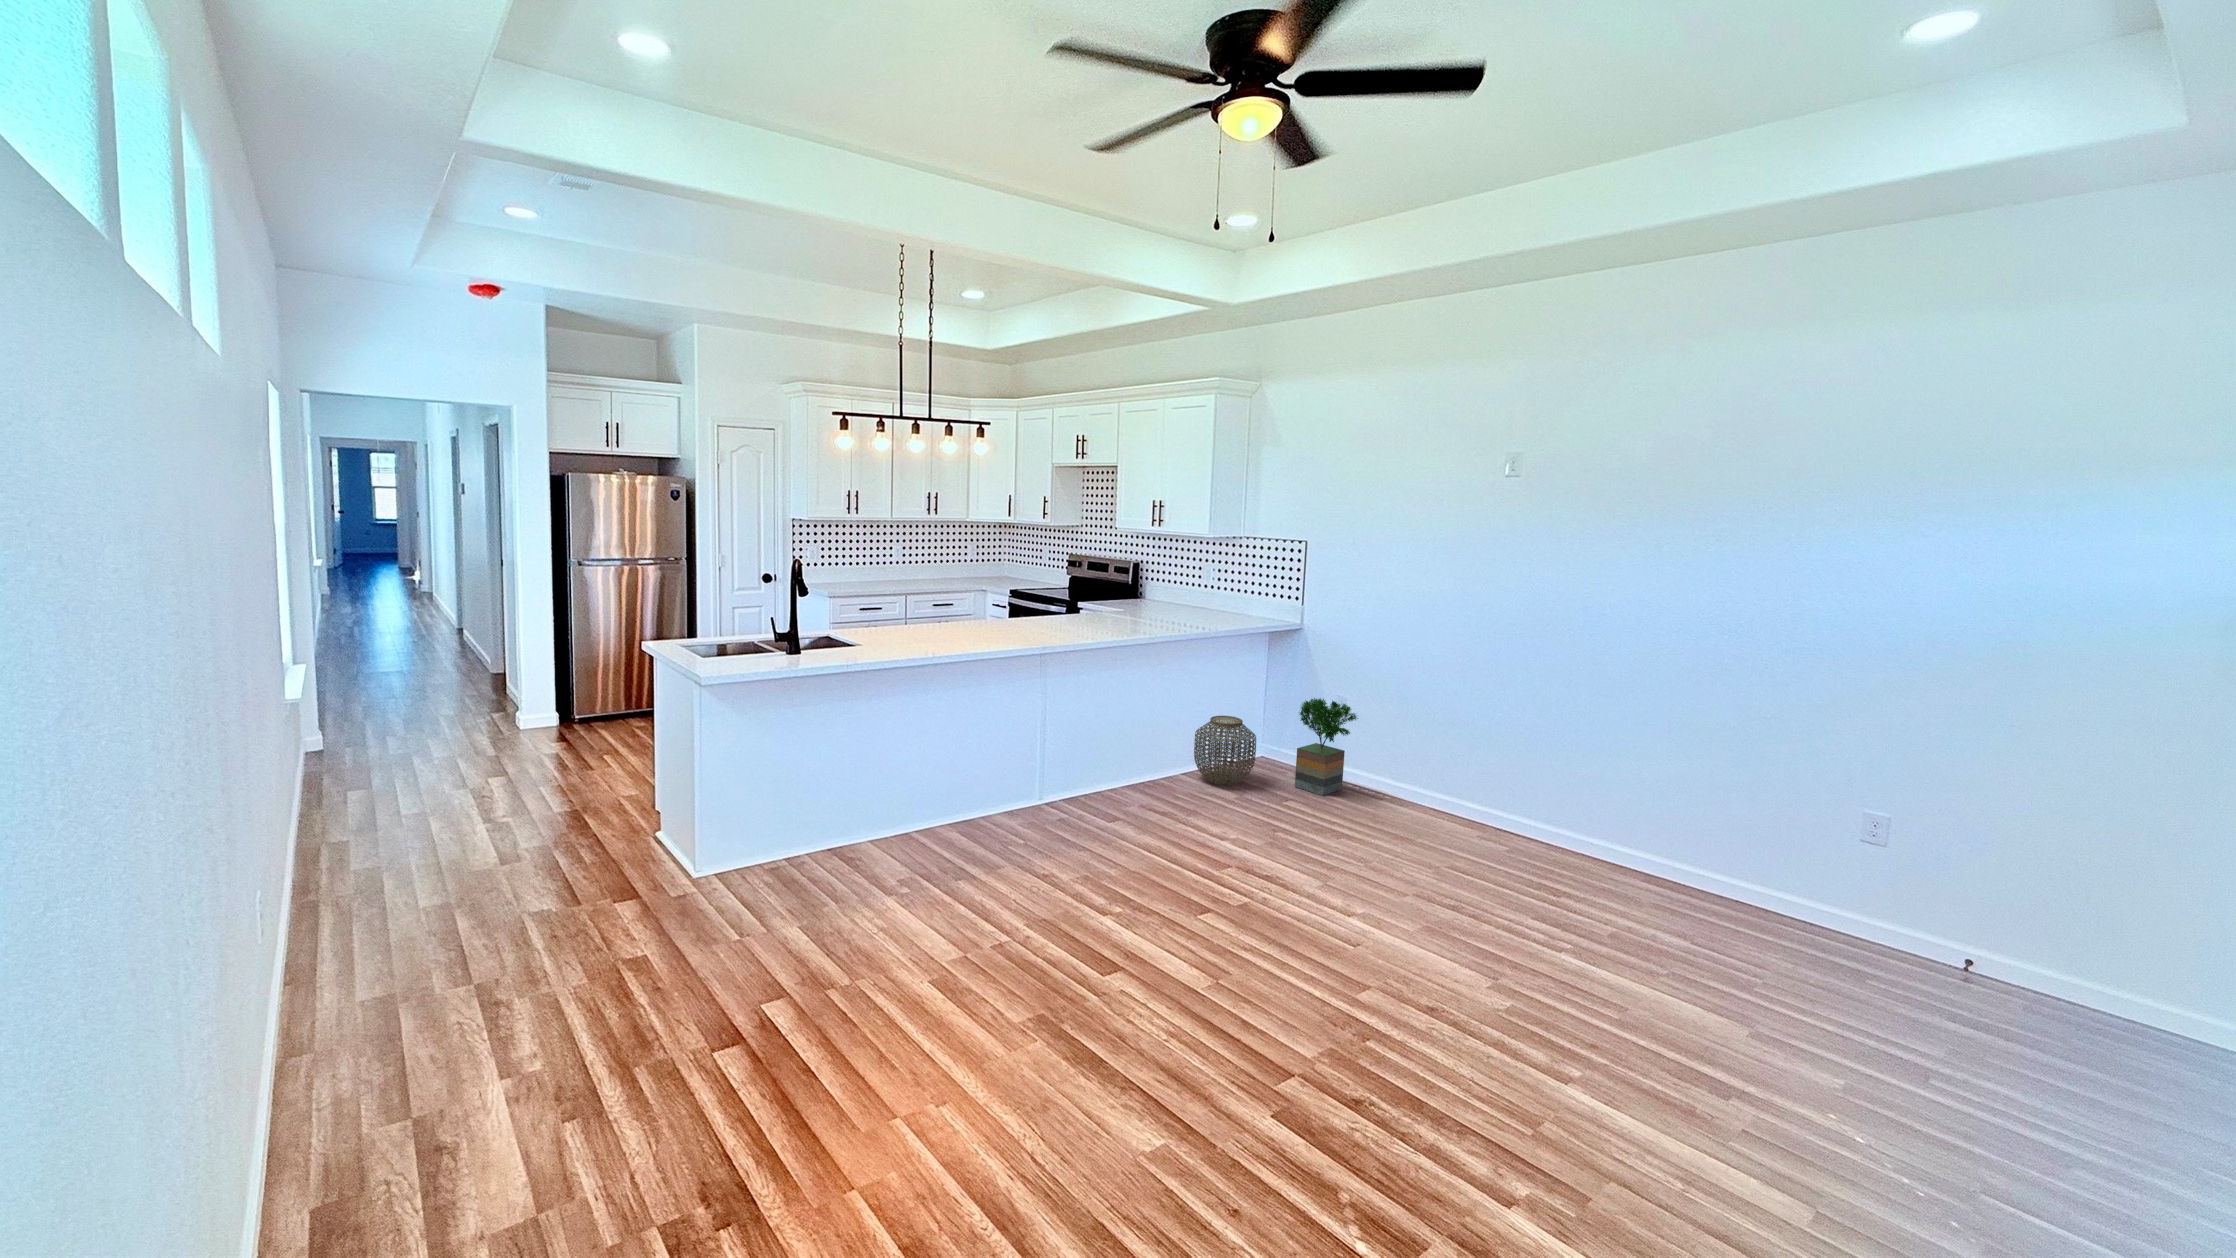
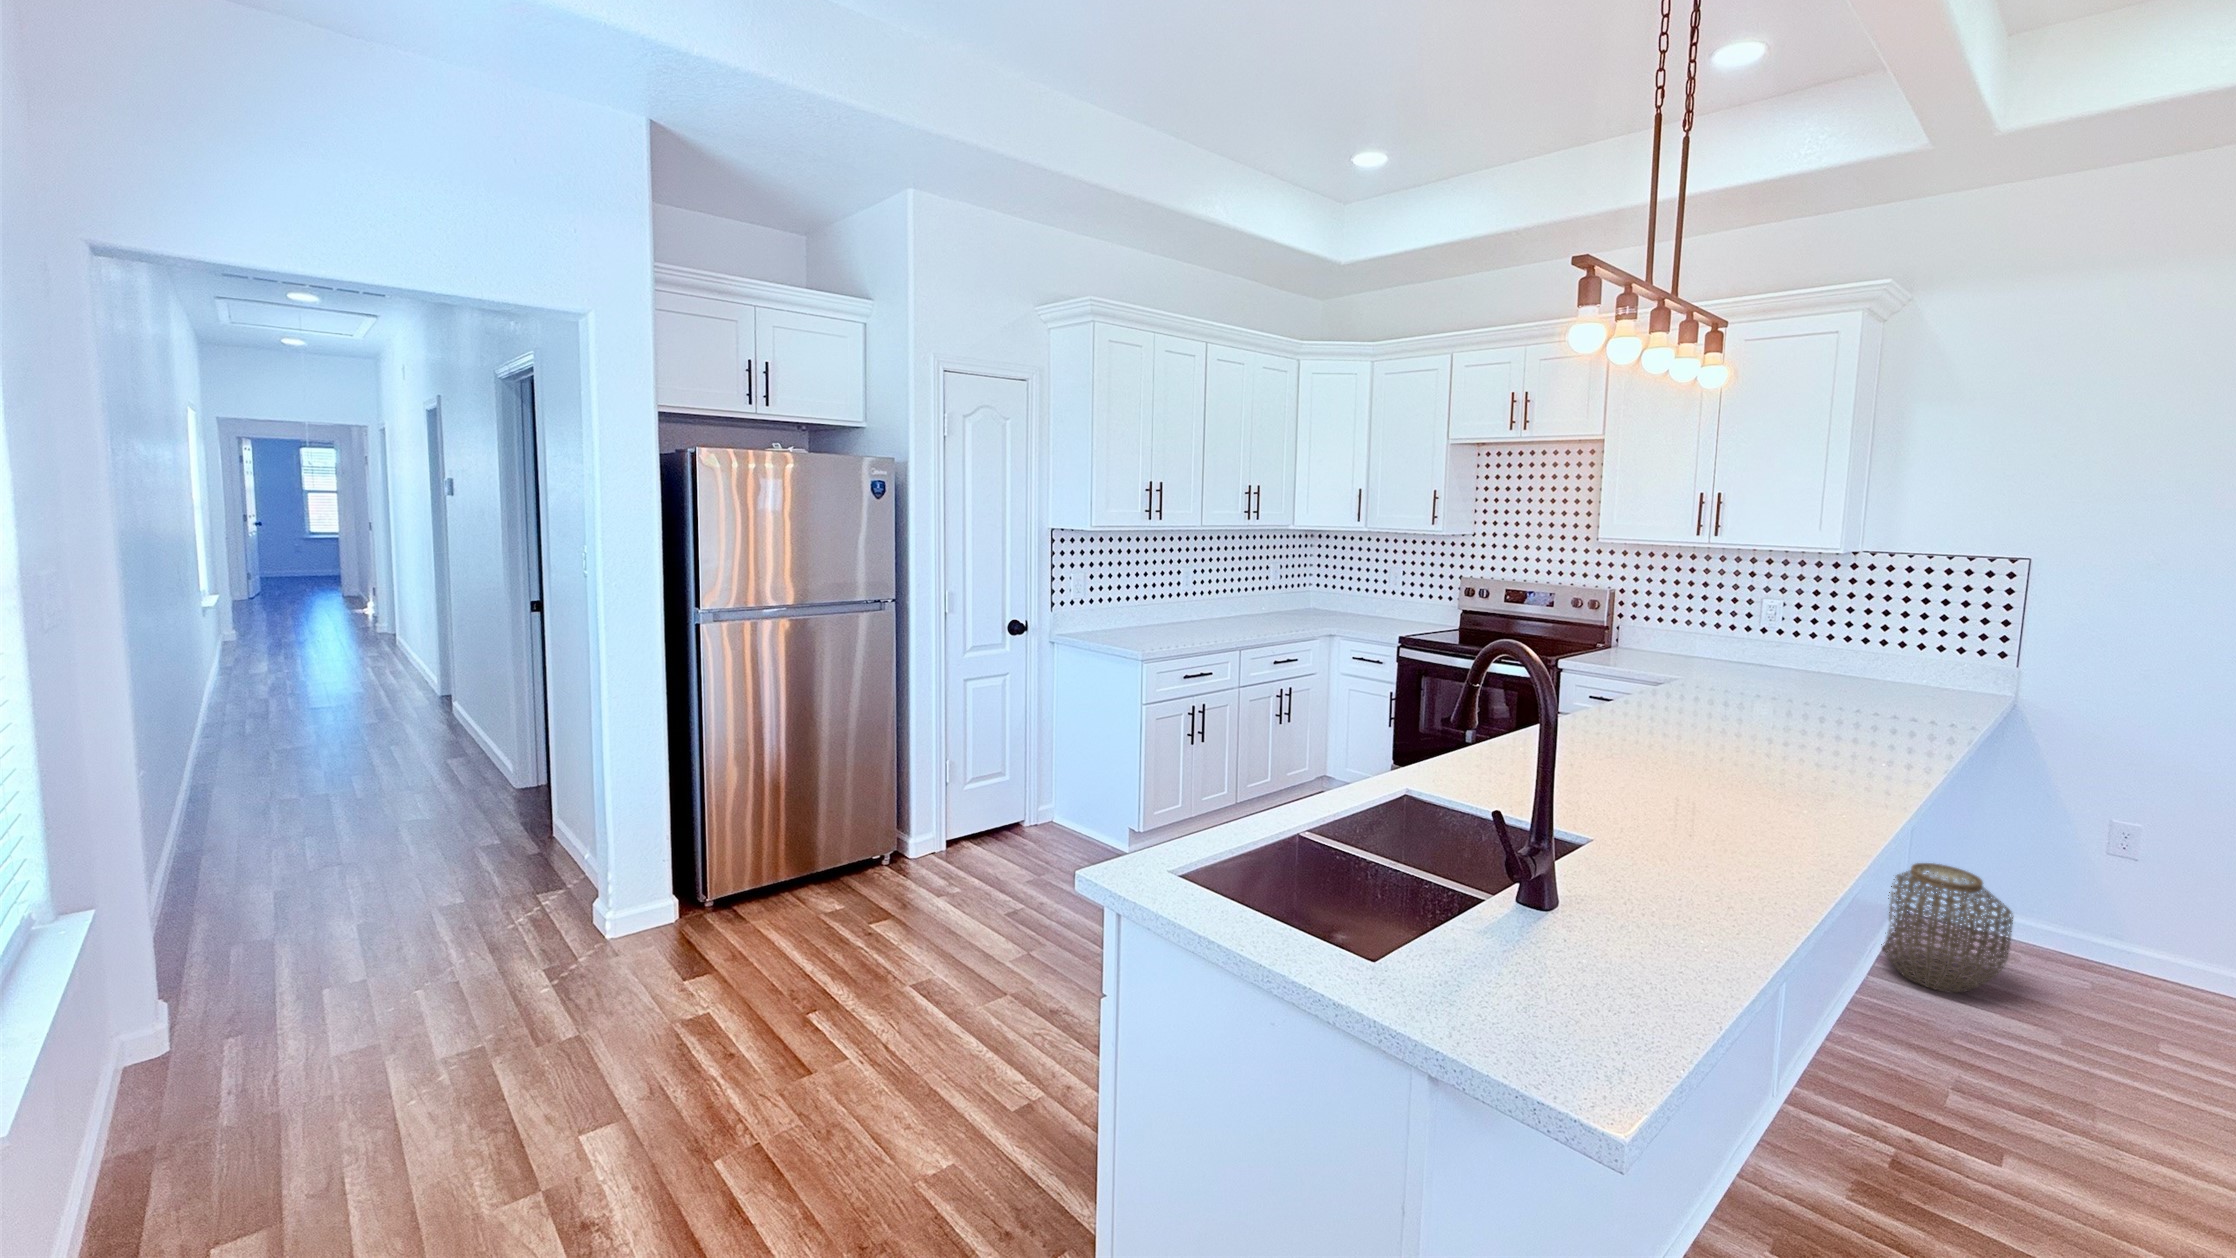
potted tree: present [1295,698,1357,796] -> none [2052,827,2204,1009]

